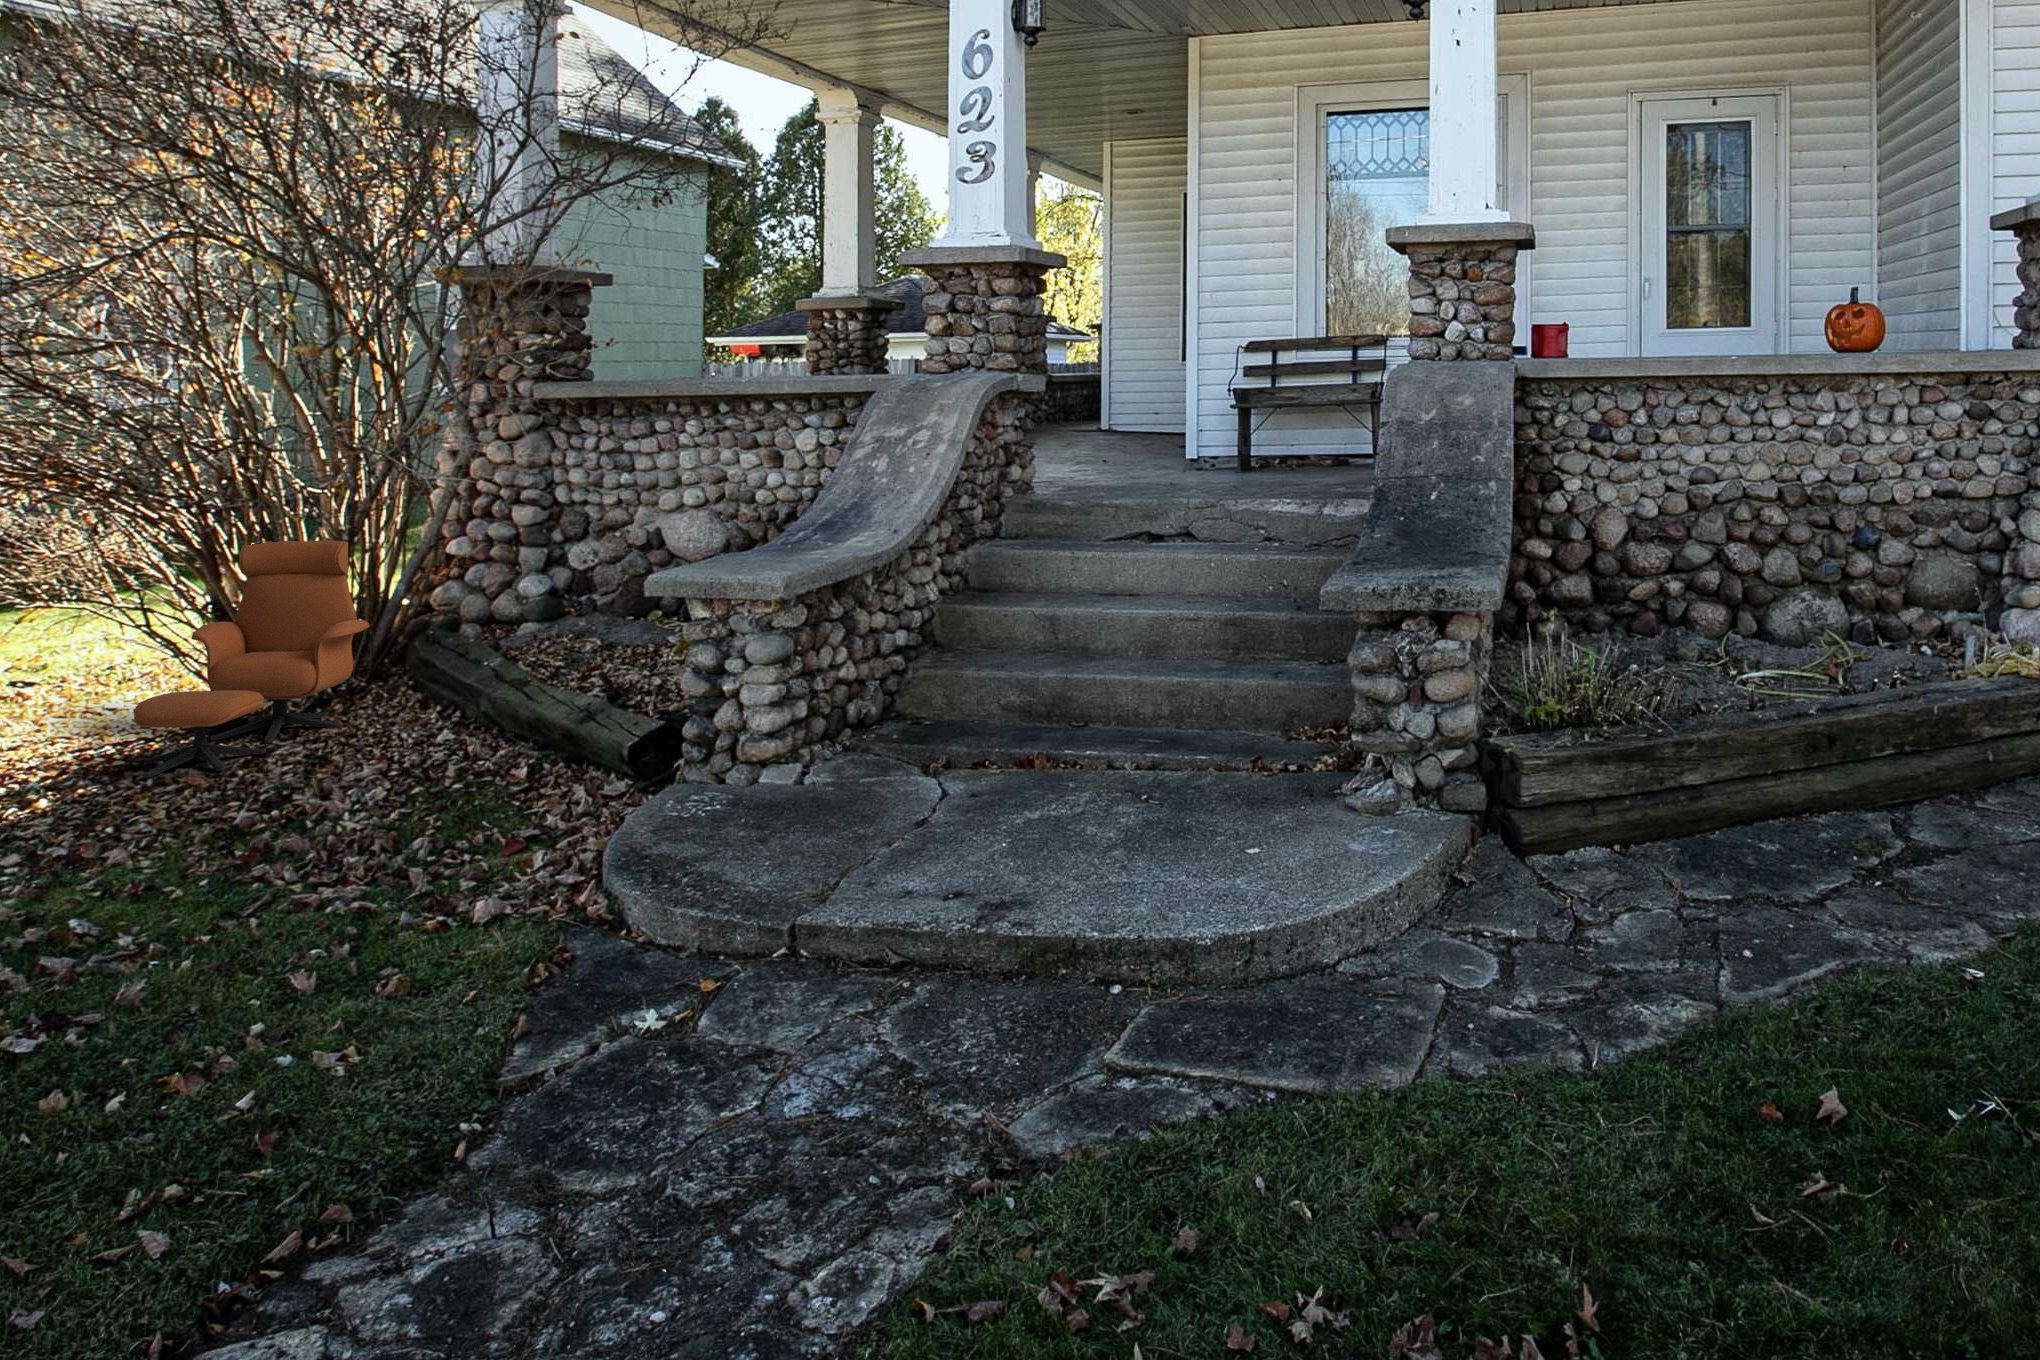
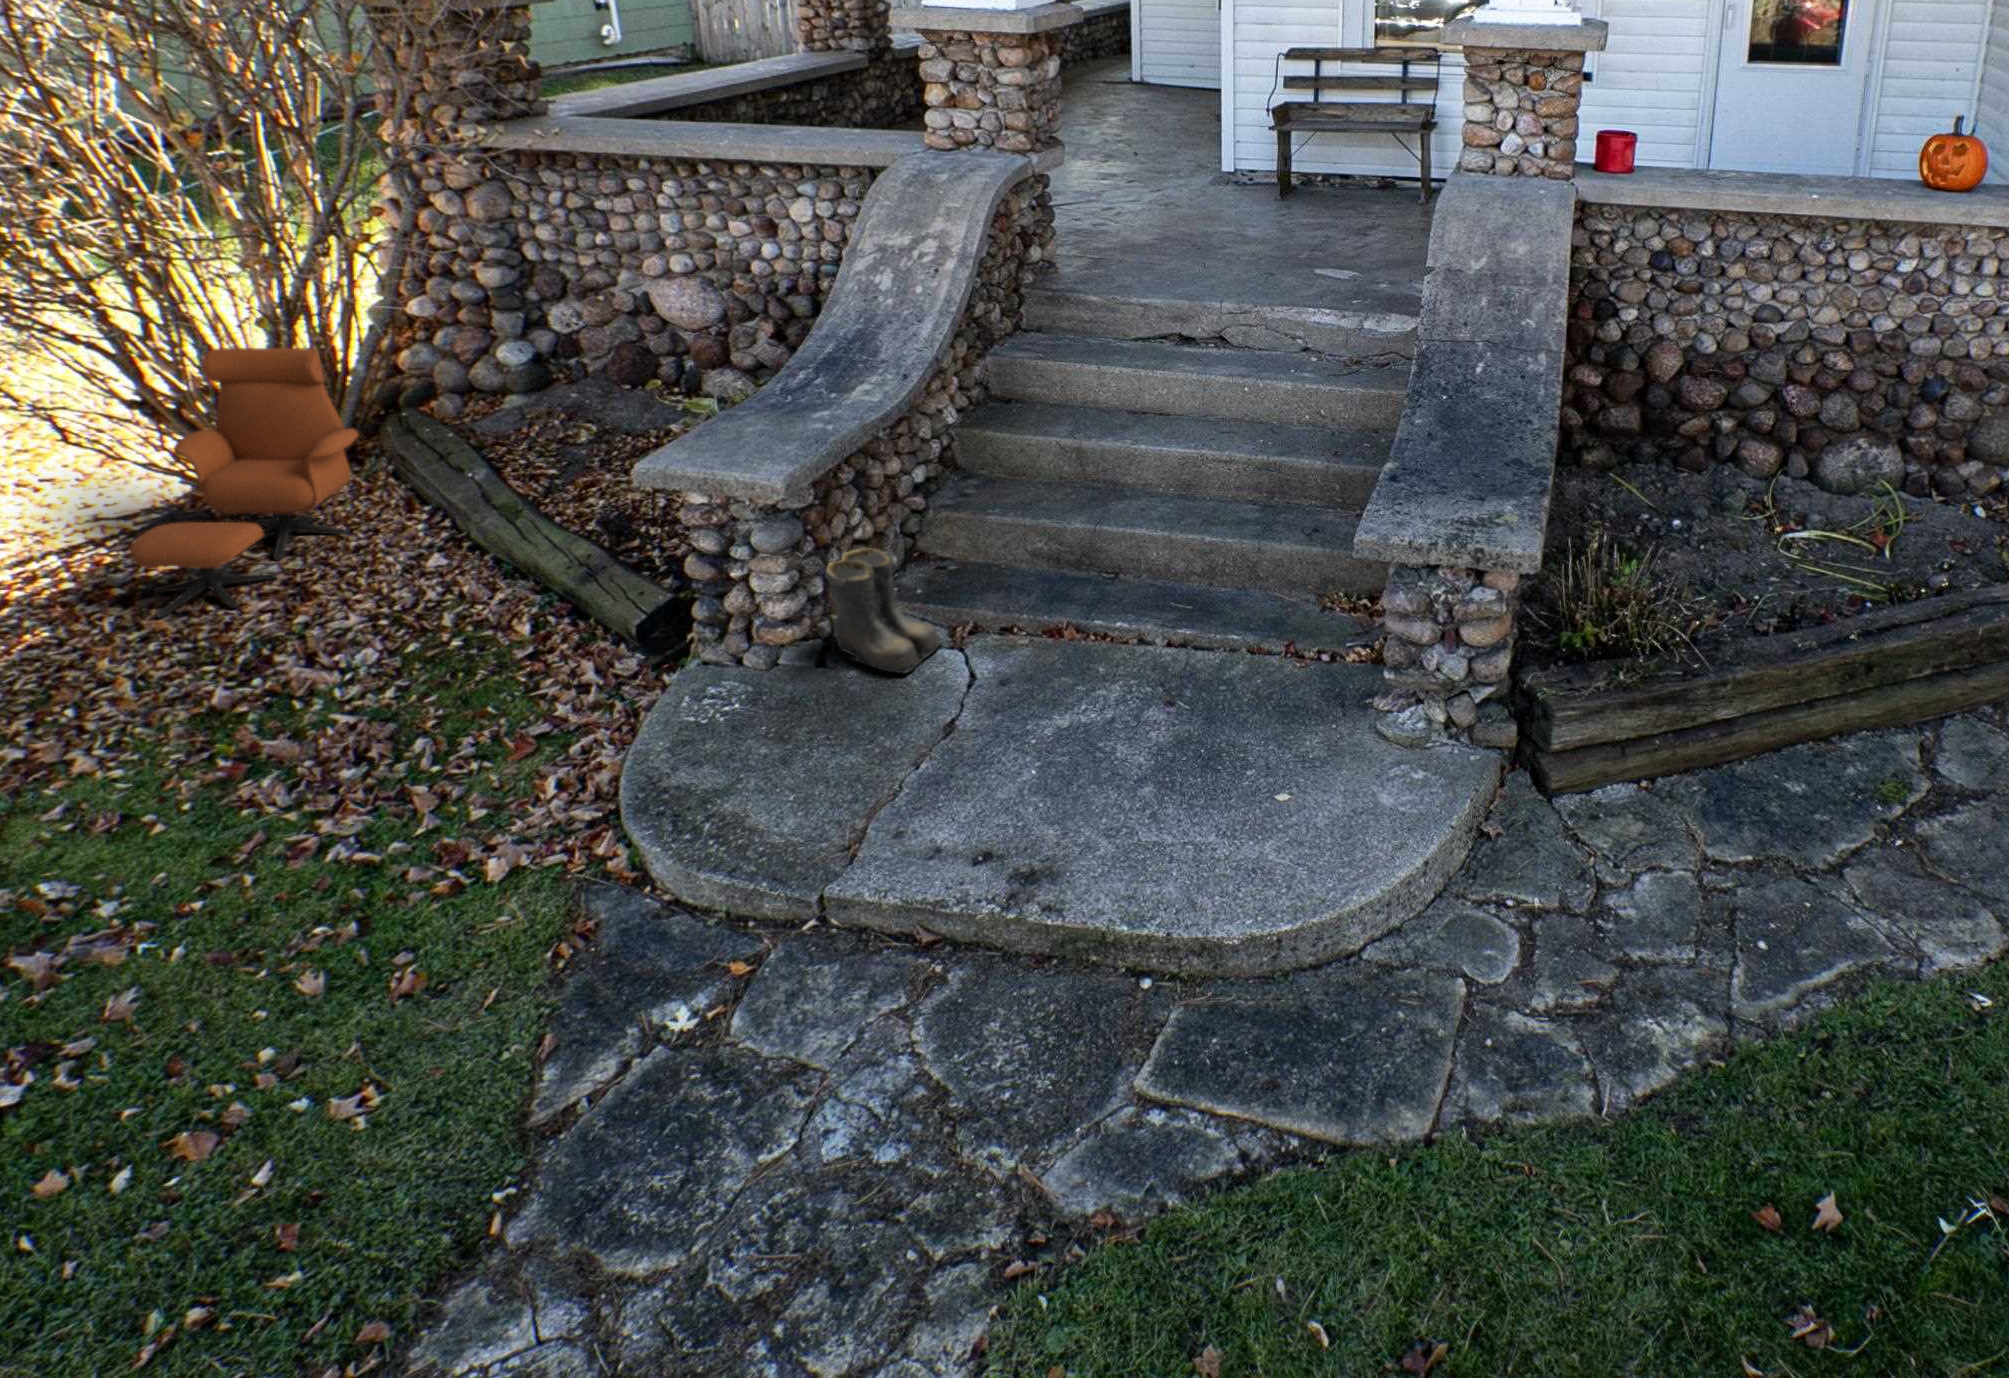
boots: none [813,669,925,780] -> present [825,548,942,673]

